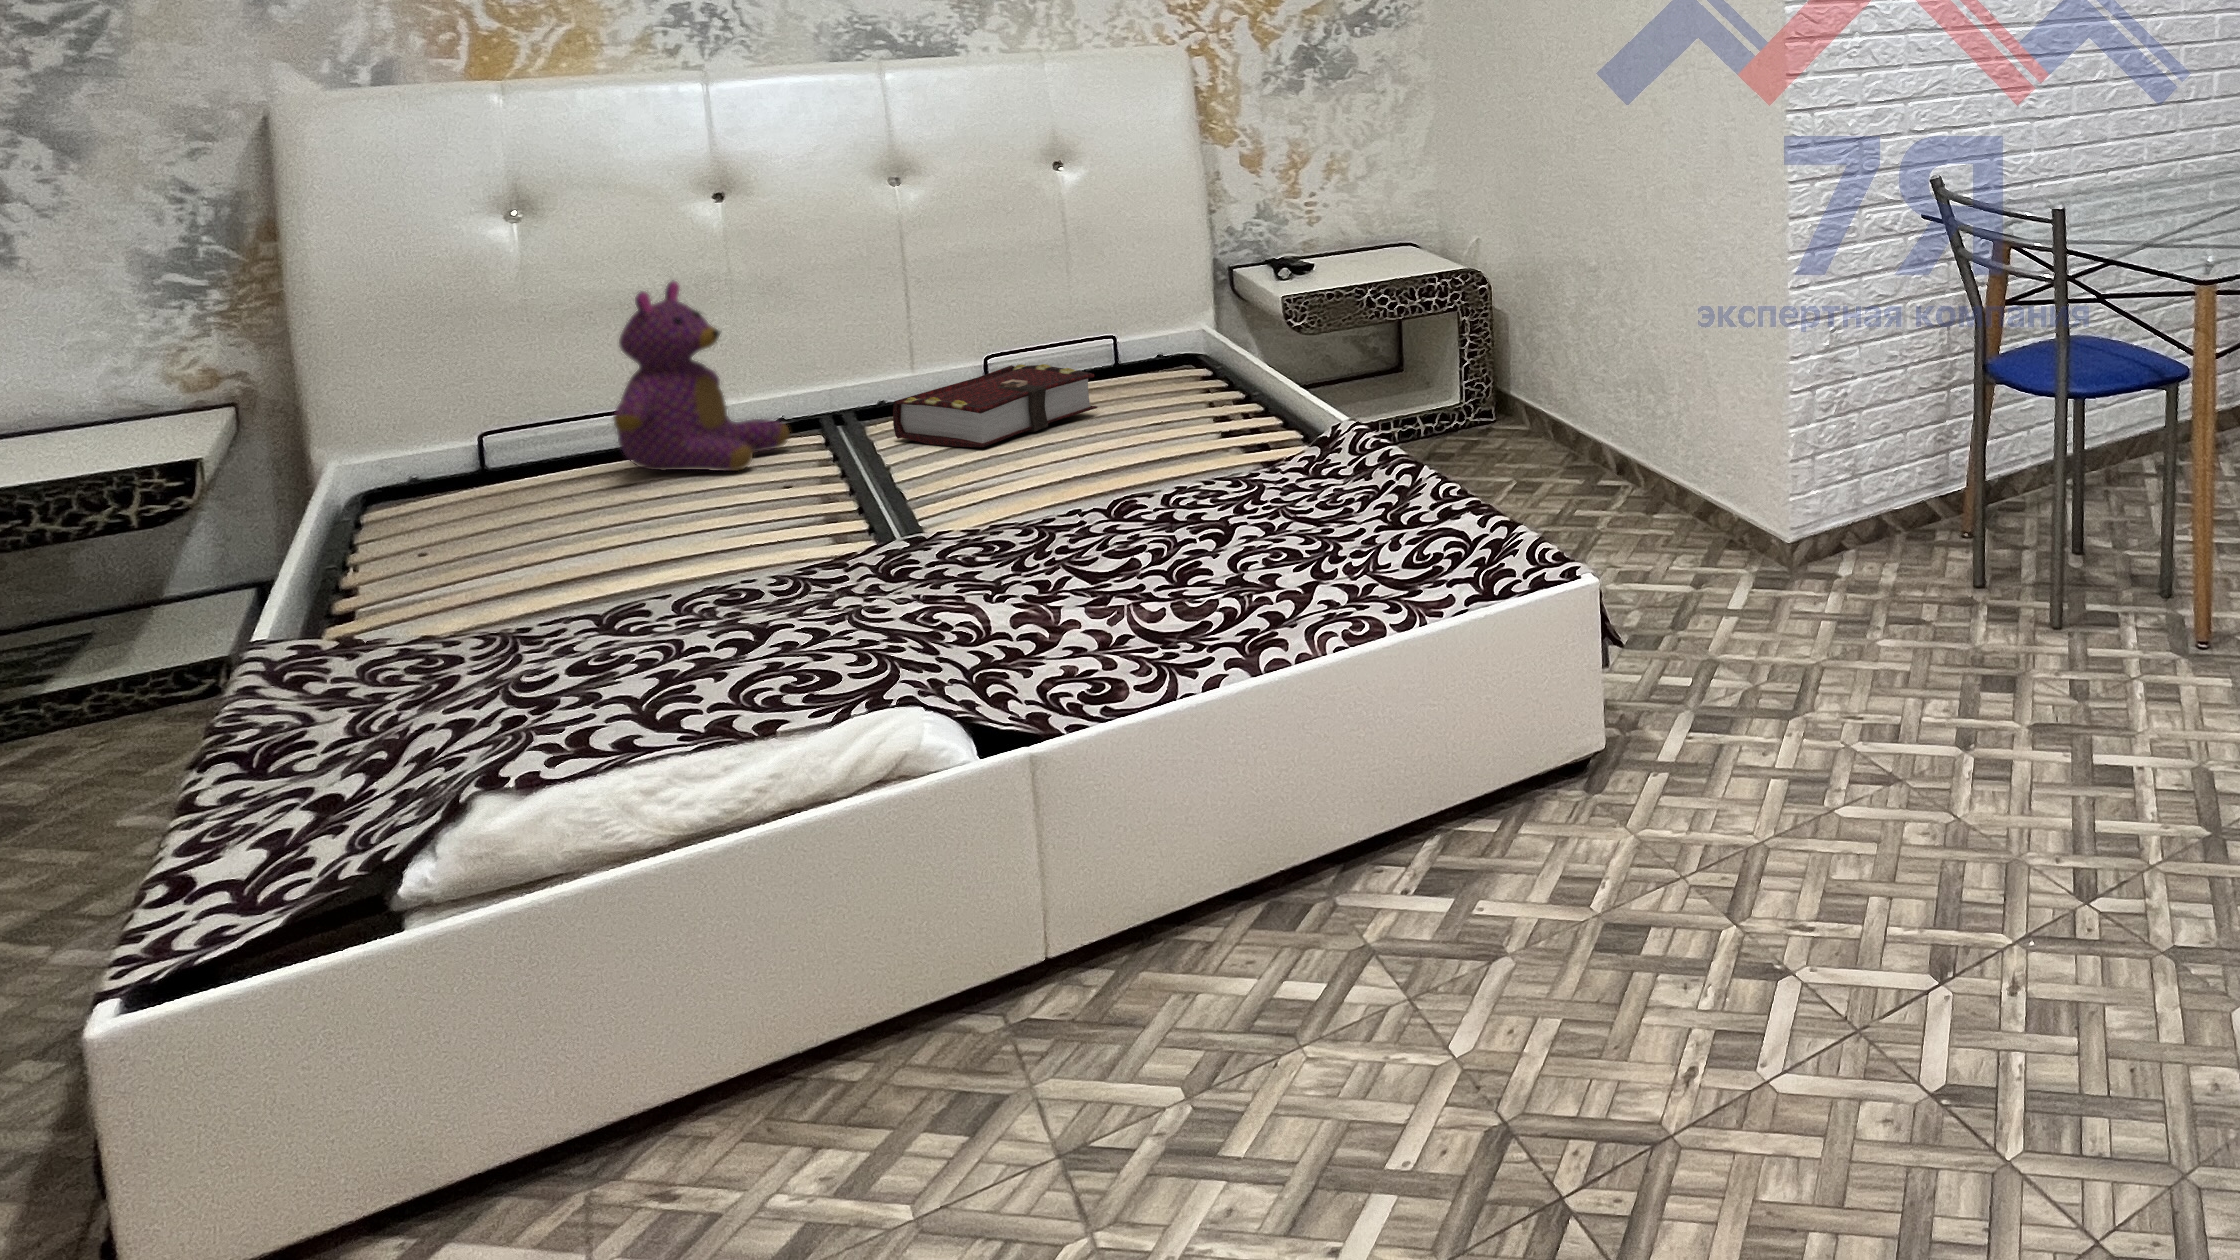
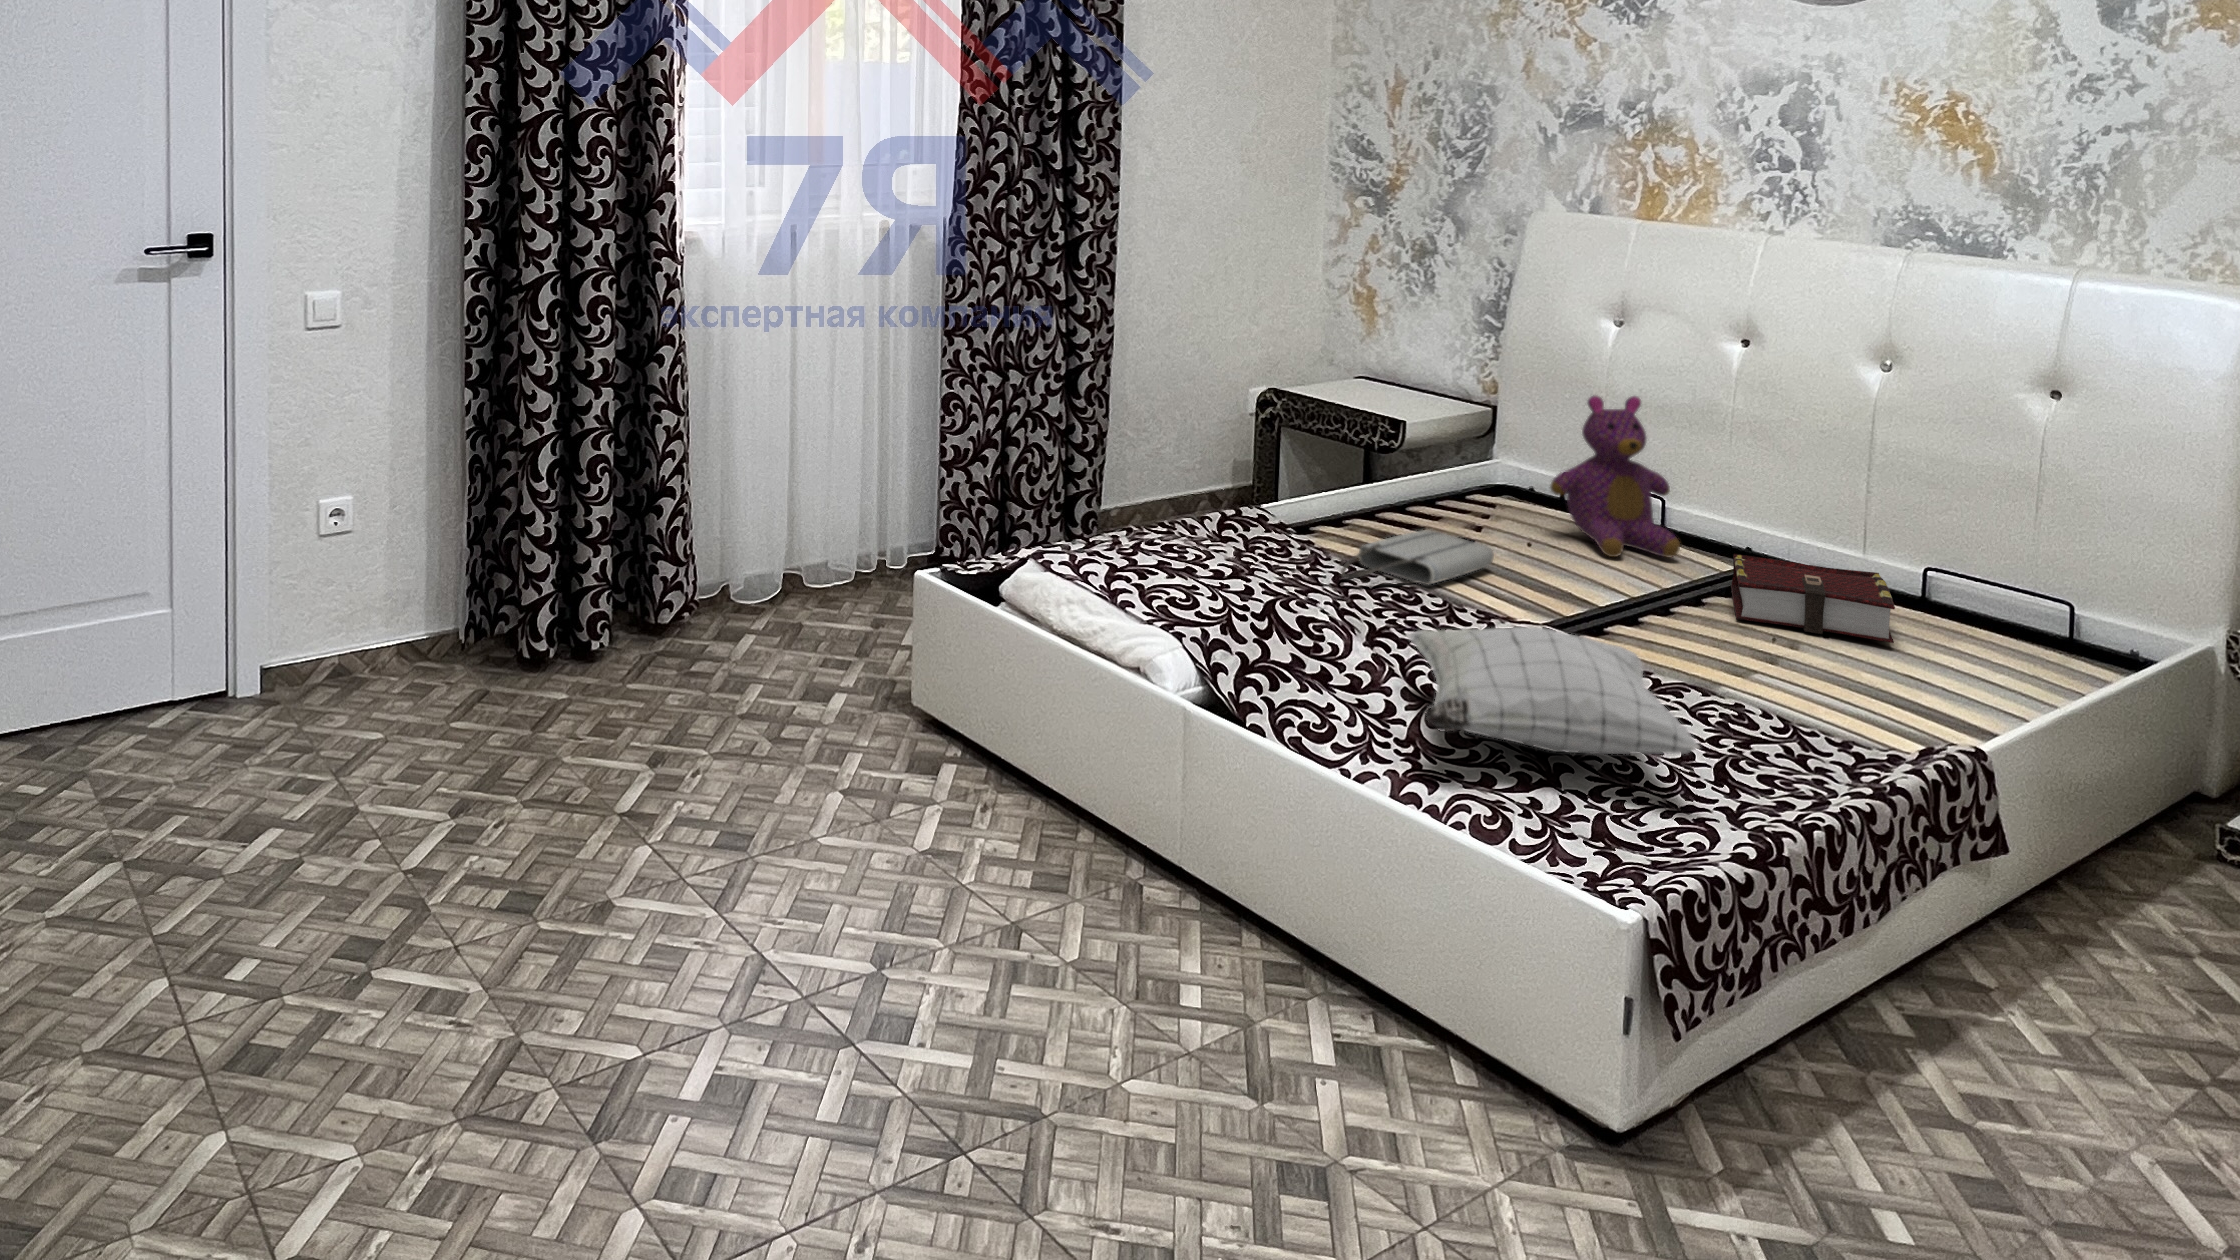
pillow: none [1049,427,1408,555] -> present [1407,627,1699,754]
tote bag: none [584,496,748,594] -> present [1341,530,1494,584]

